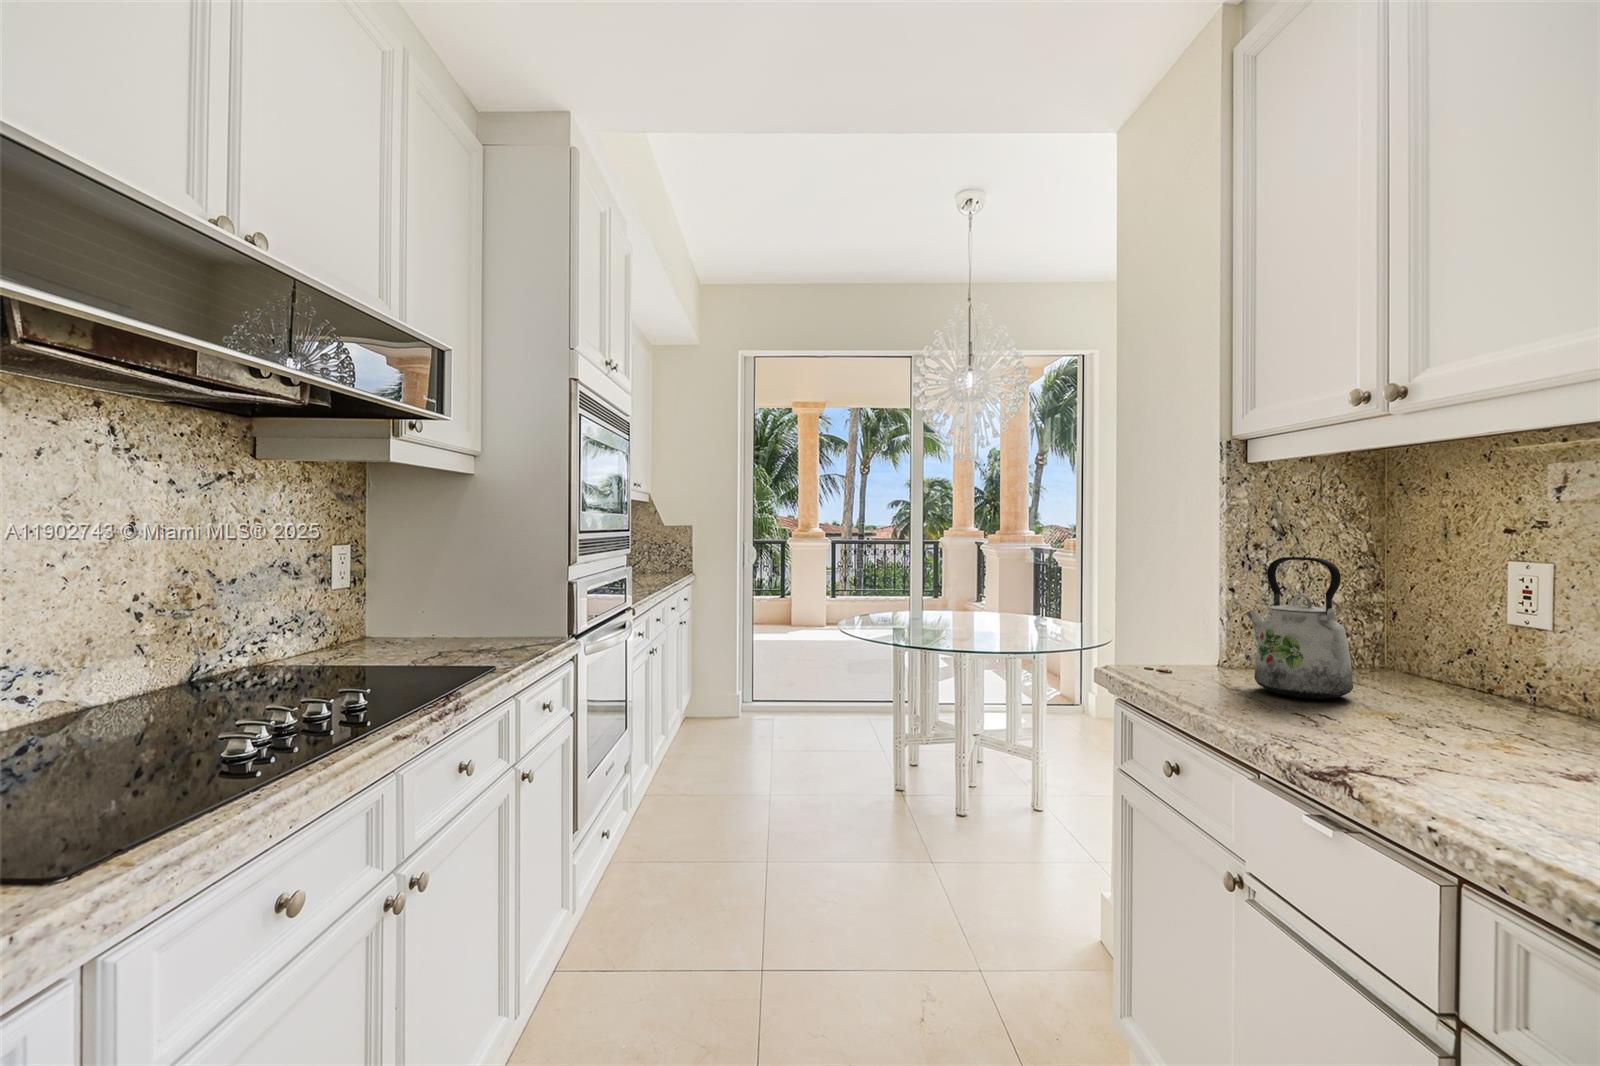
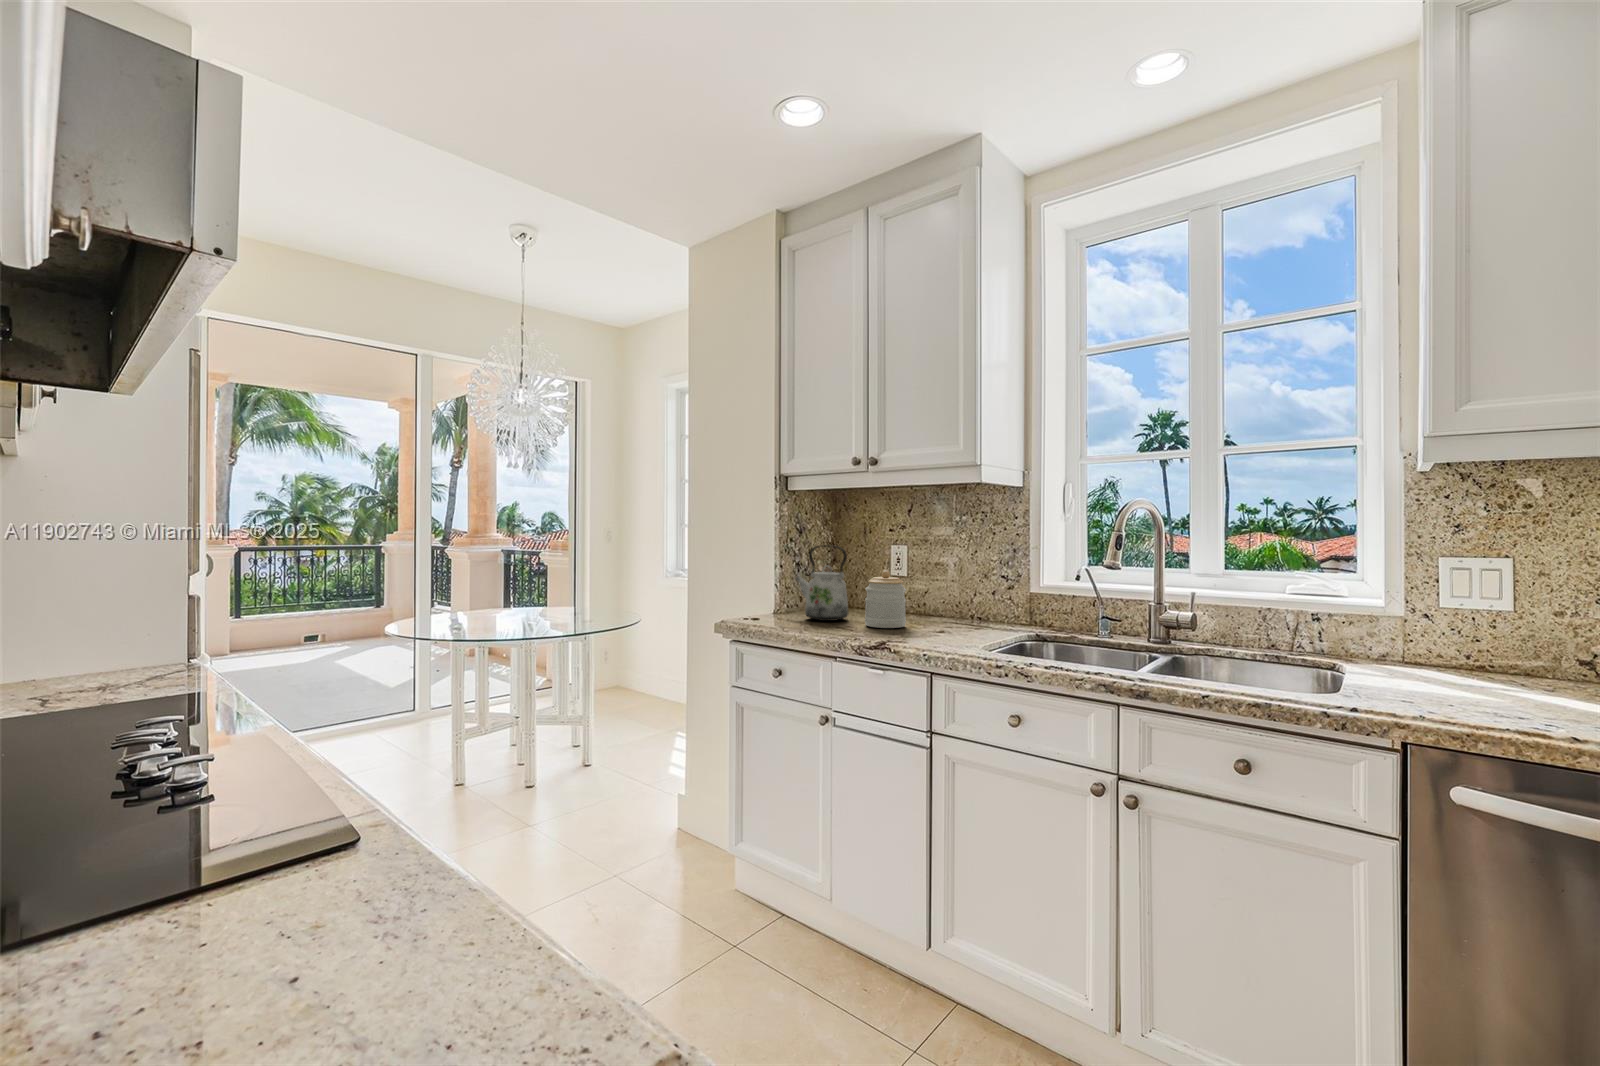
jar: none [1366,611,1481,738] -> present [865,571,906,628]

